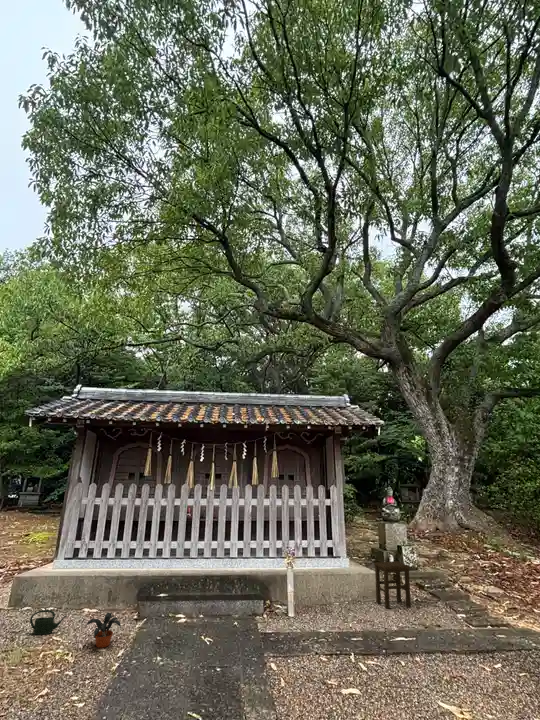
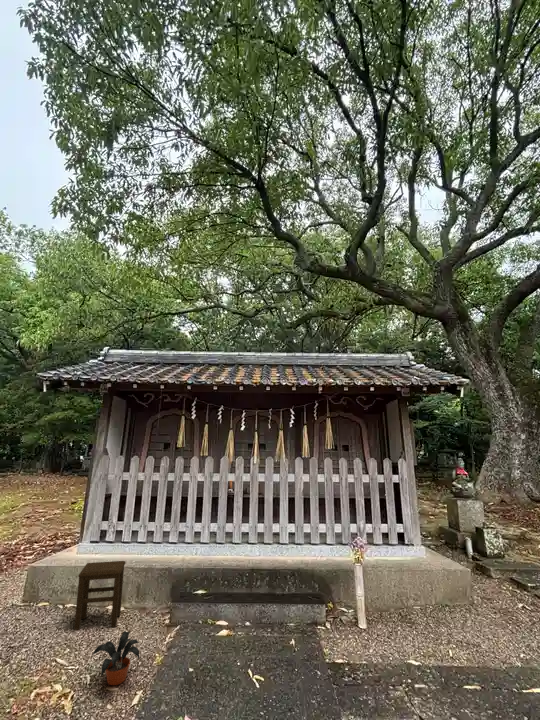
stool: present [375,561,411,609] -> present [74,561,126,630]
watering can: present [30,610,66,635] -> none [30,621,76,654]

